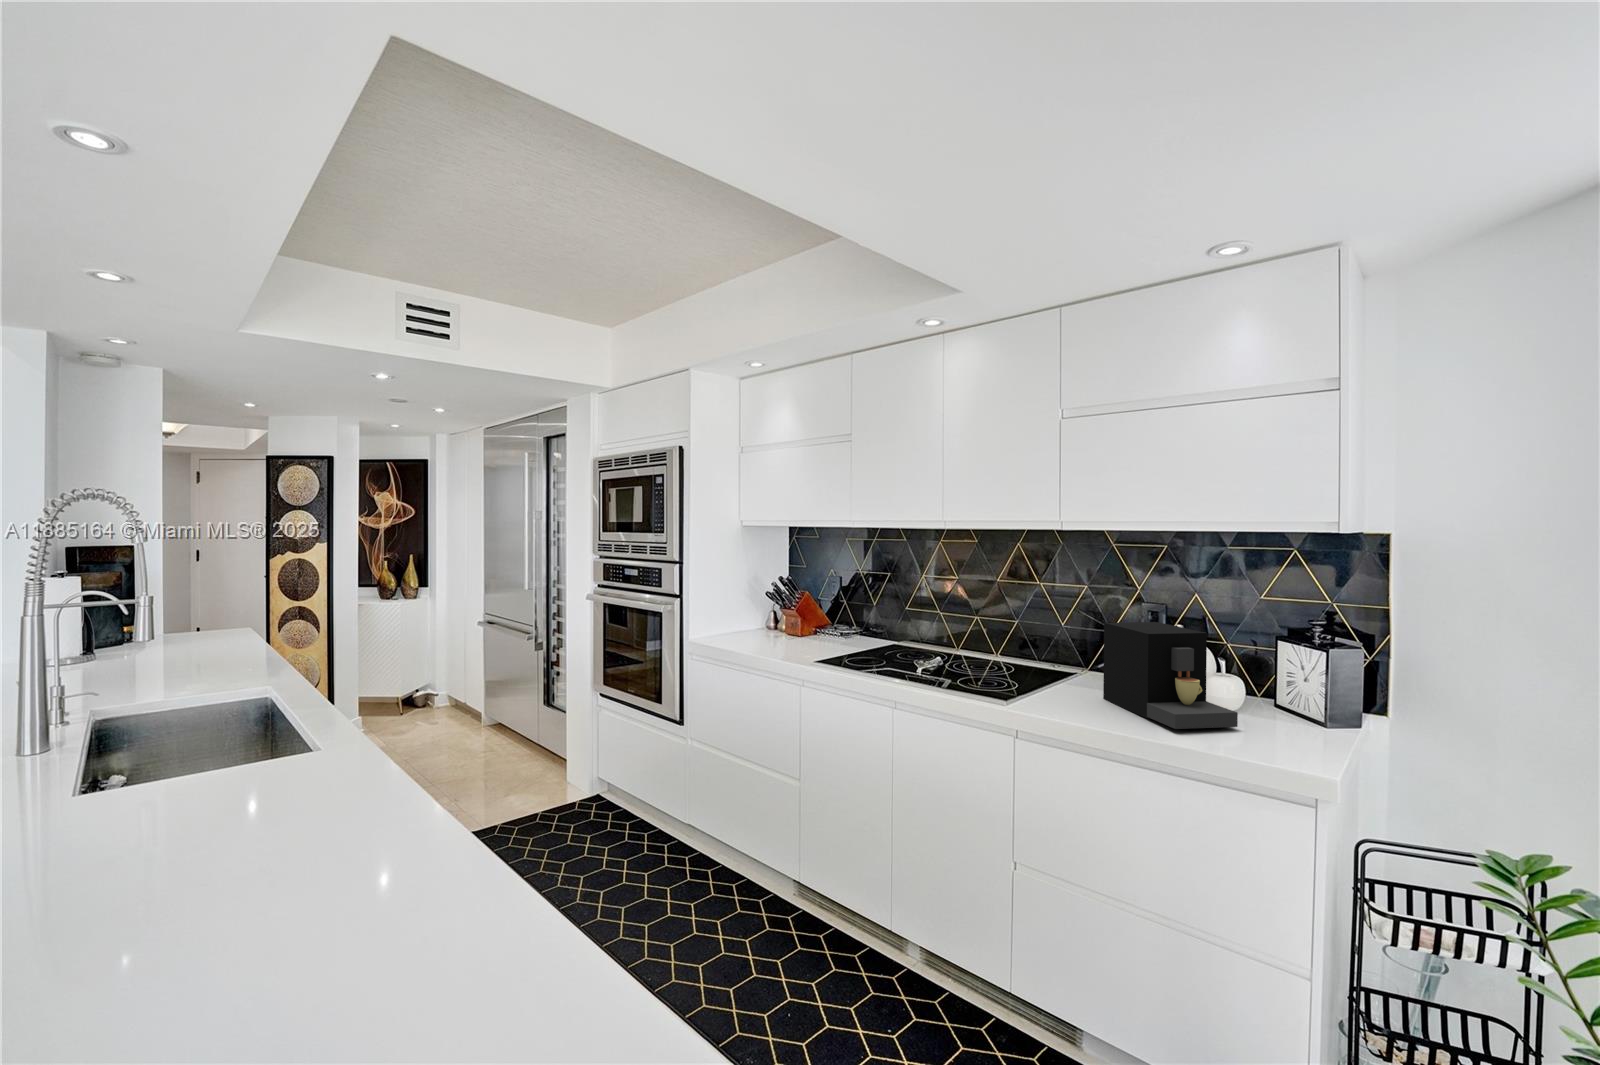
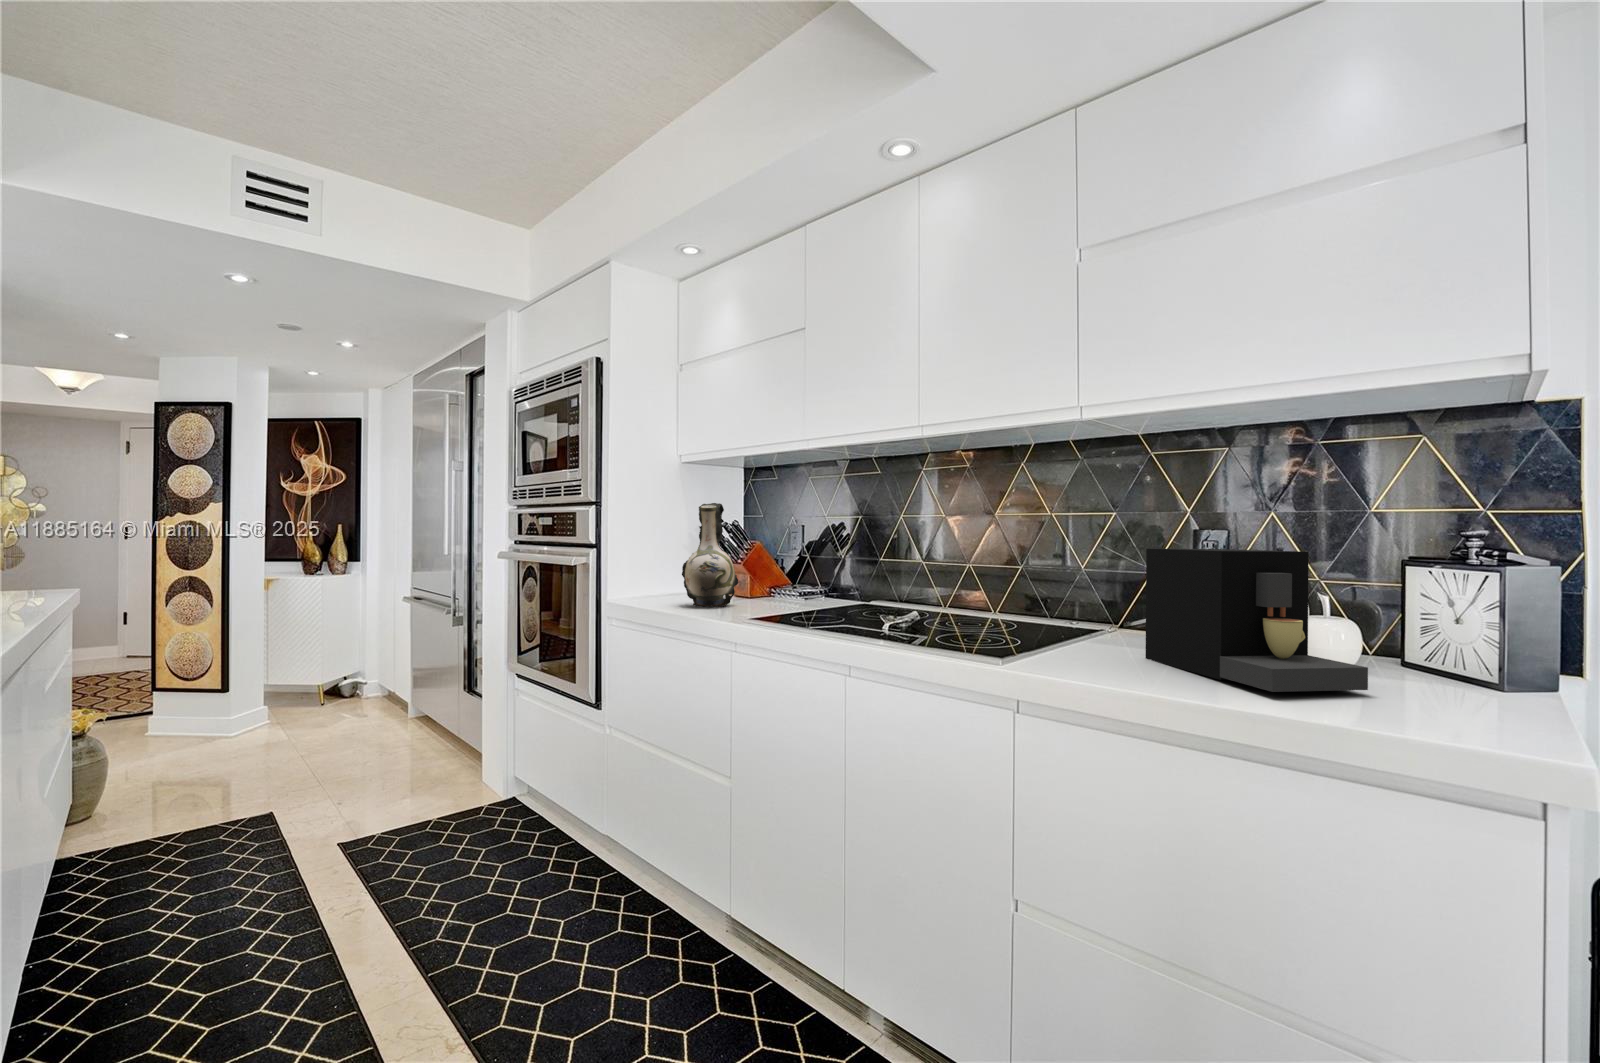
decorative vase: none [751,565,797,647] -> present [682,503,738,606]

